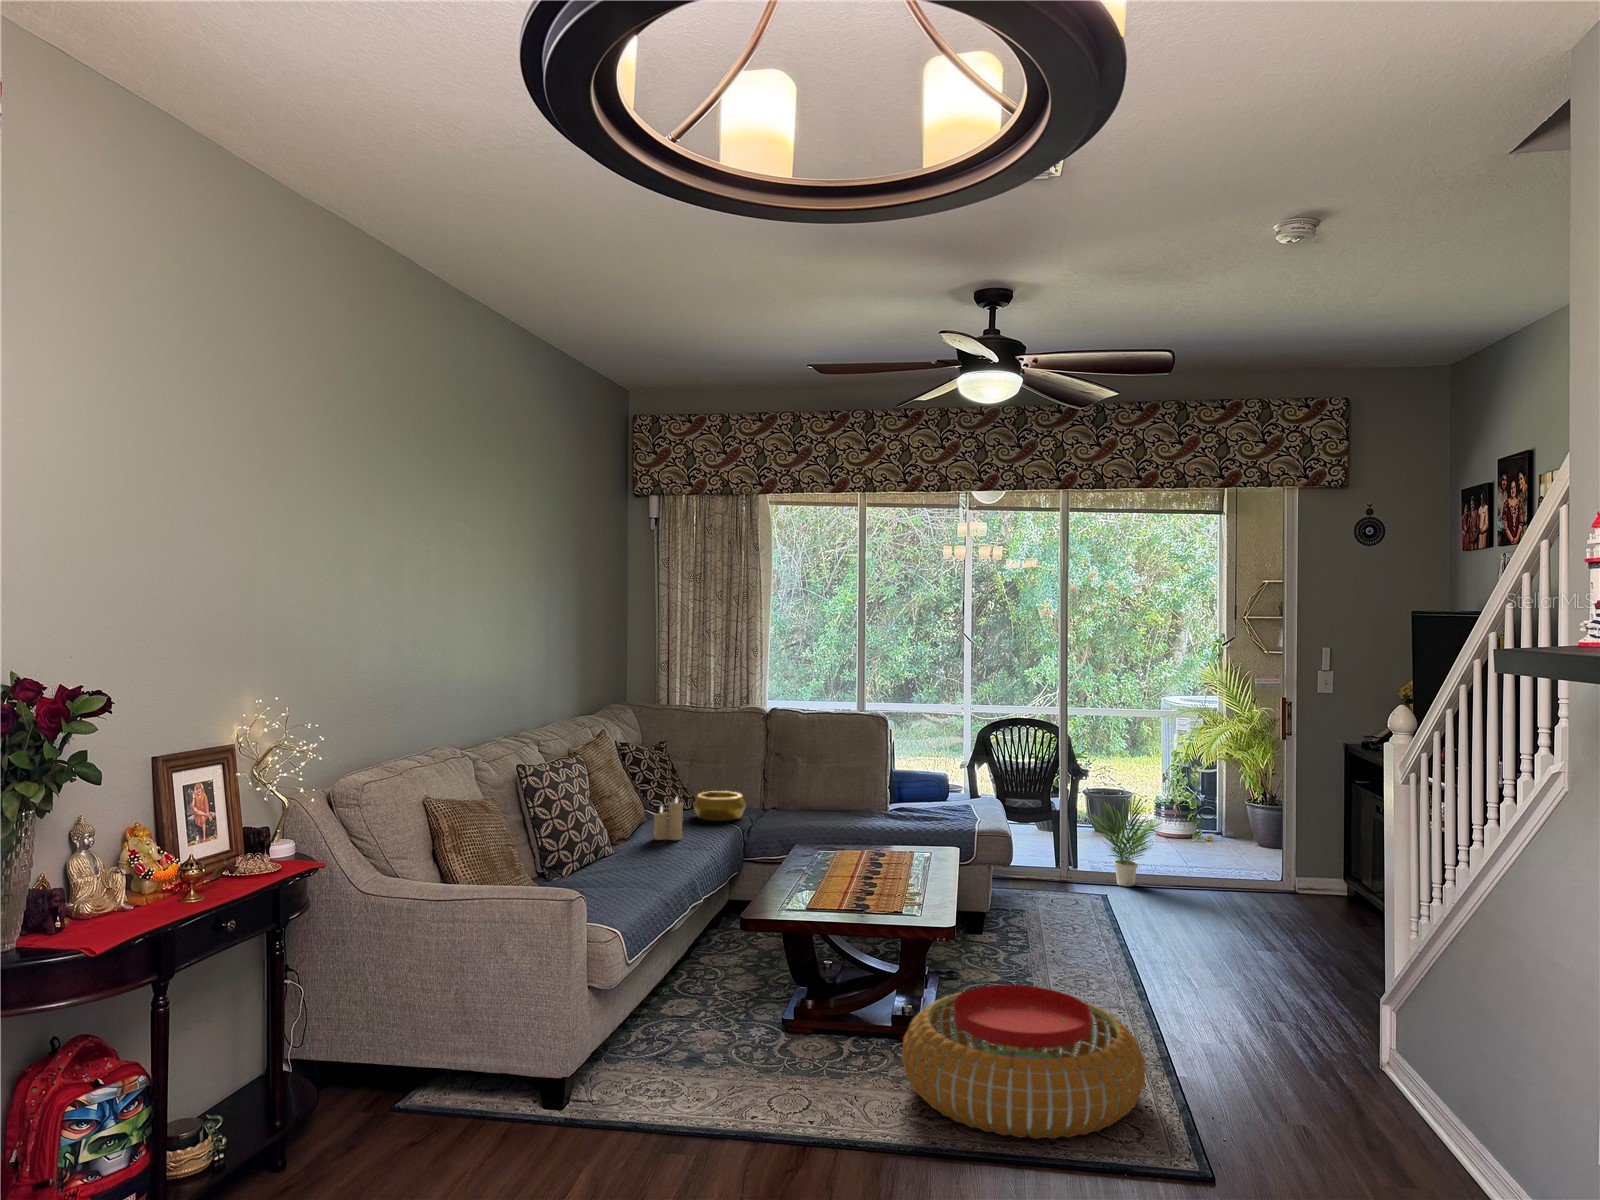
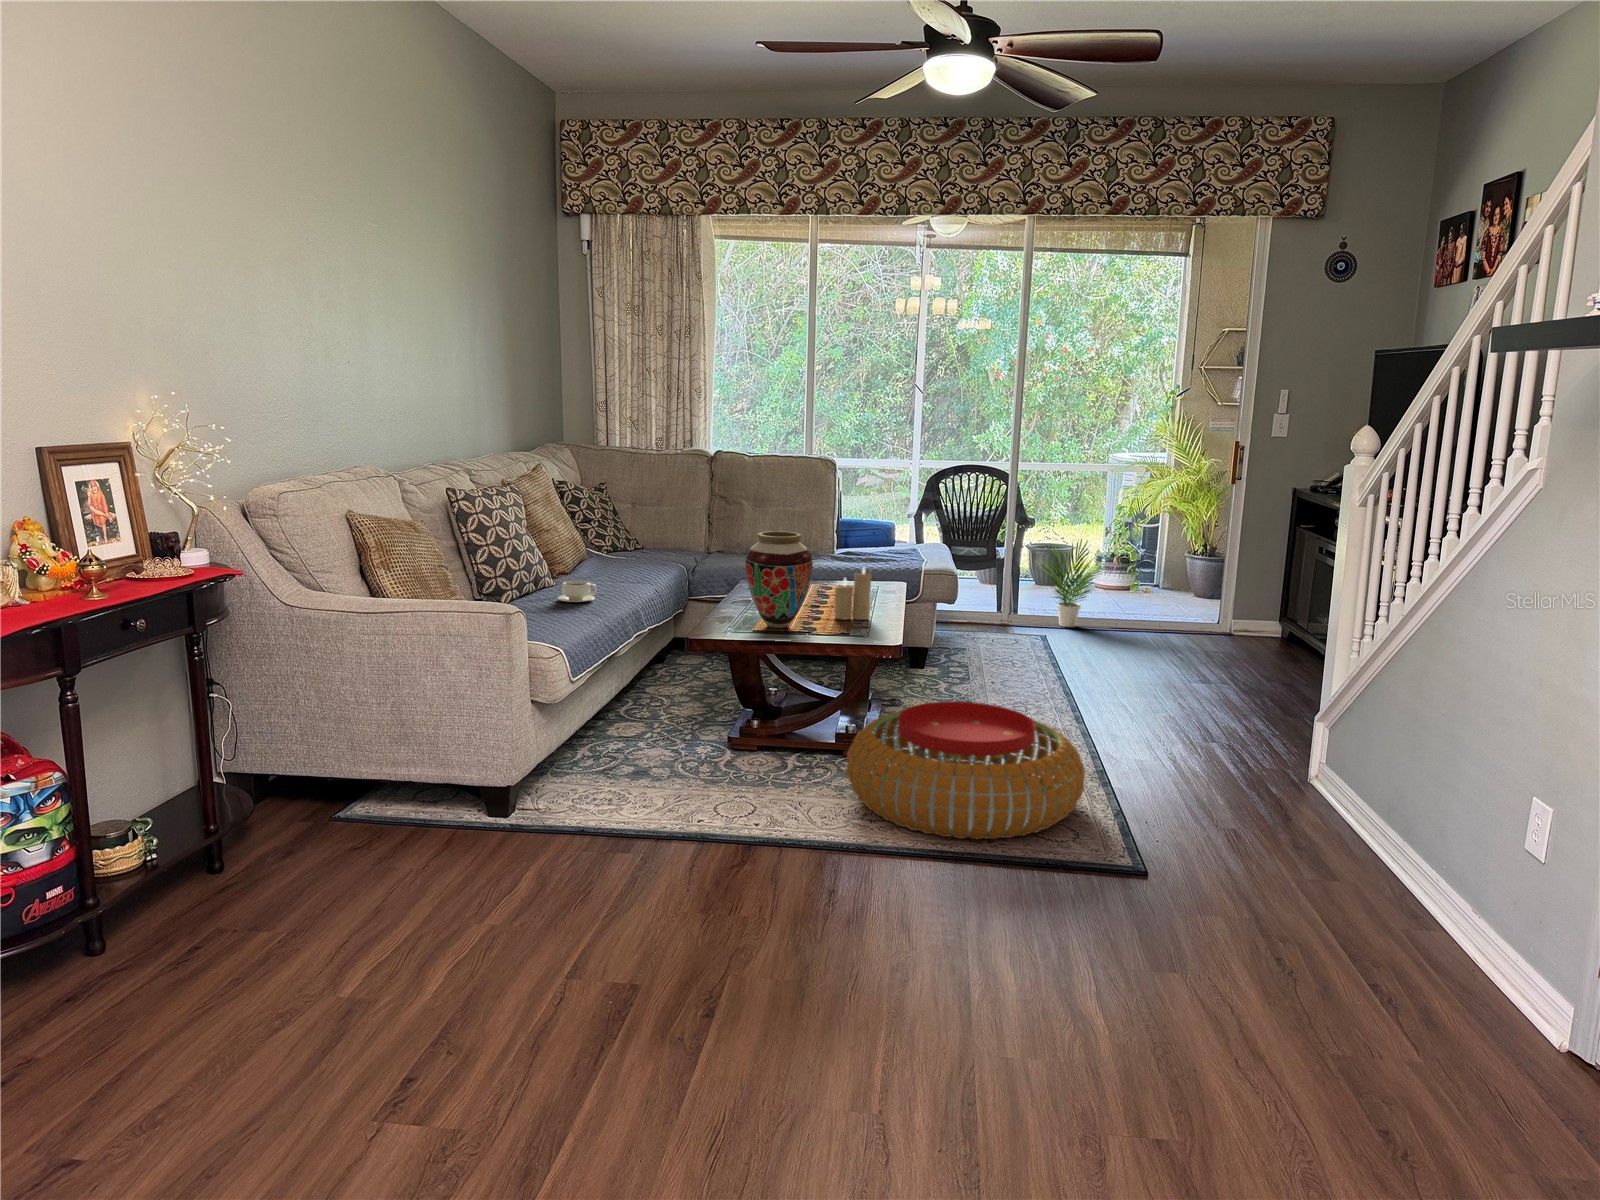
decorative bowl: present [693,791,746,821] -> none [636,529,690,557]
candle: present [653,798,683,840] -> present [834,567,872,620]
vase: none [800,810,866,907] -> present [745,531,813,628]
teacup: none [617,855,656,877] -> present [558,581,597,602]

